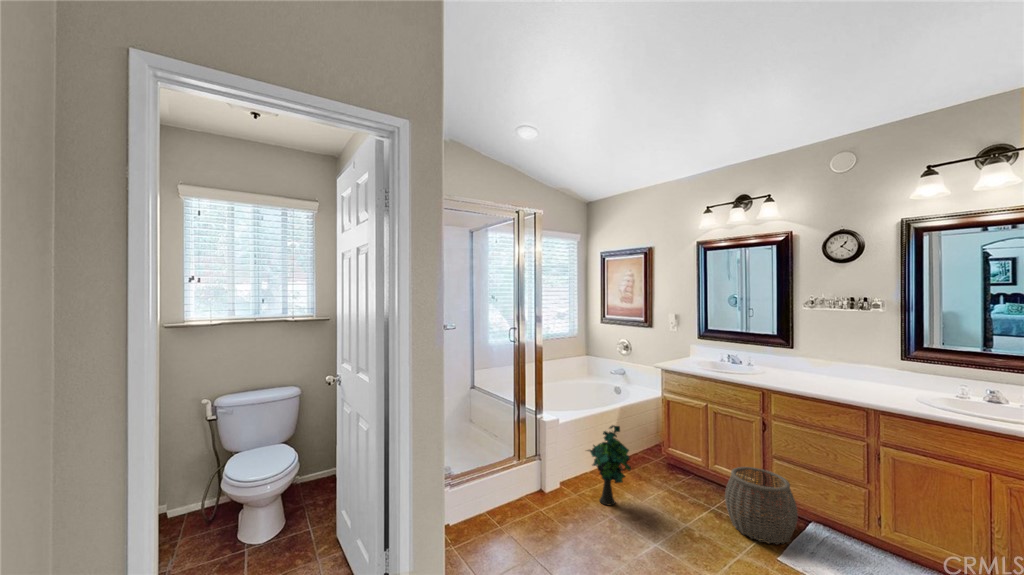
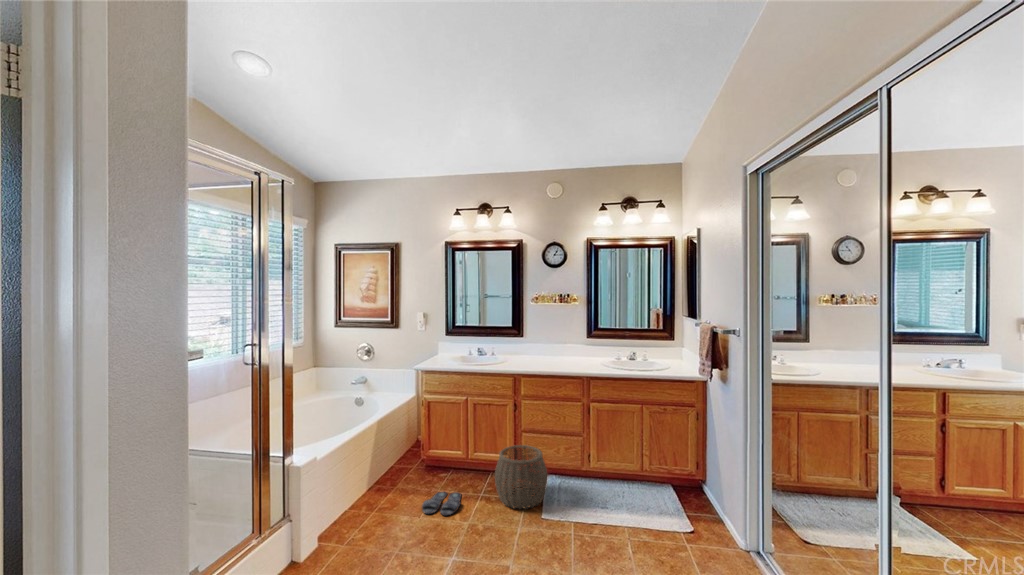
decorative plant: present [587,425,631,505] -> none [357,443,413,539]
slippers: none [646,488,691,511] -> present [422,492,462,516]

